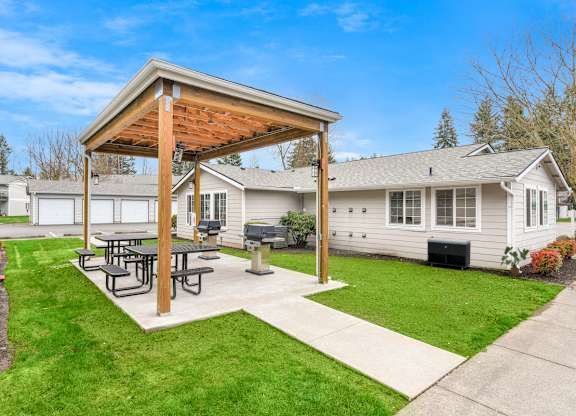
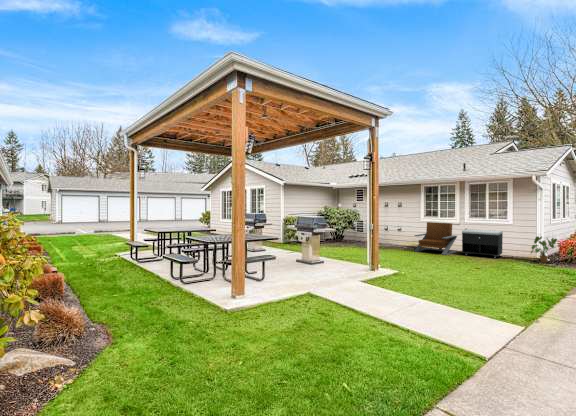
lounge chair: none [377,229,423,266] -> present [414,222,457,255]

